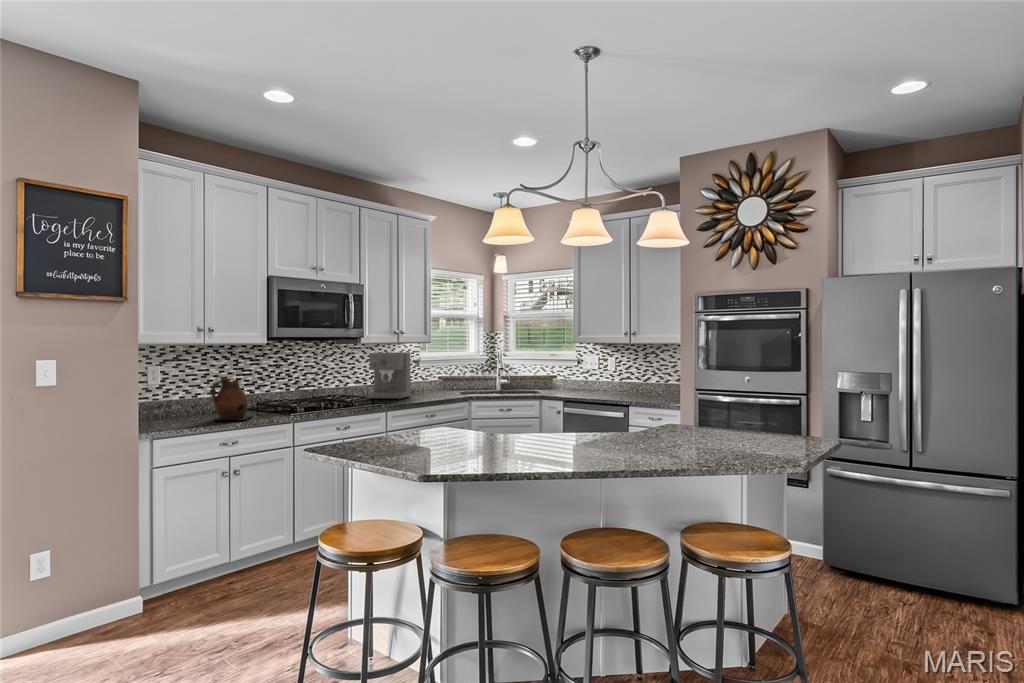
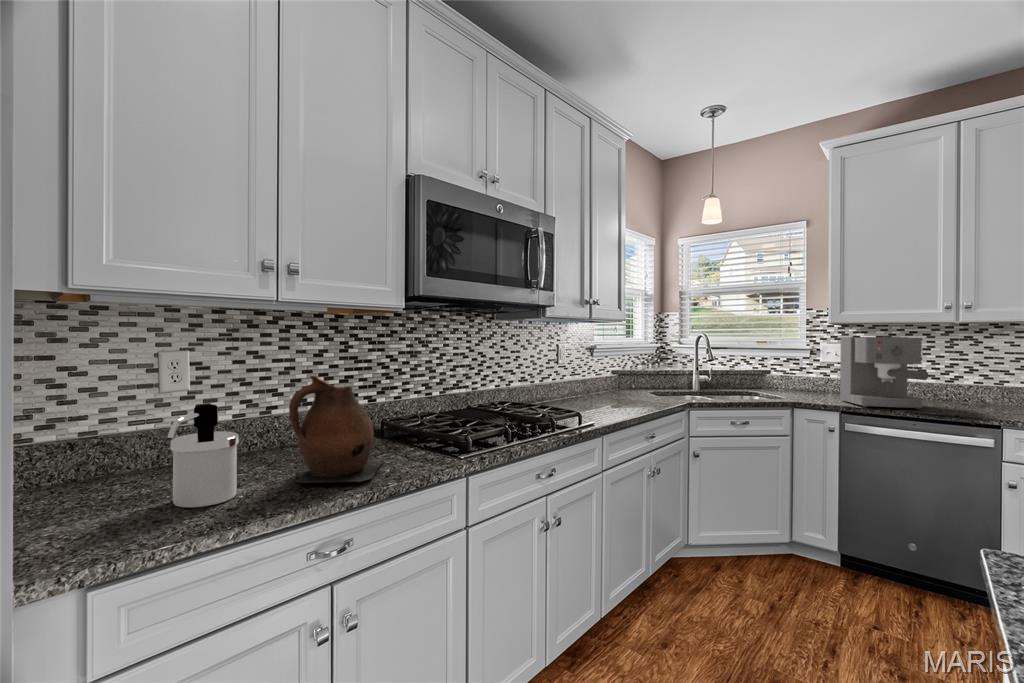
coffee maker: present [368,352,410,399] -> present [840,337,928,409]
soap dispenser: none [166,387,191,426] -> present [167,404,239,508]

